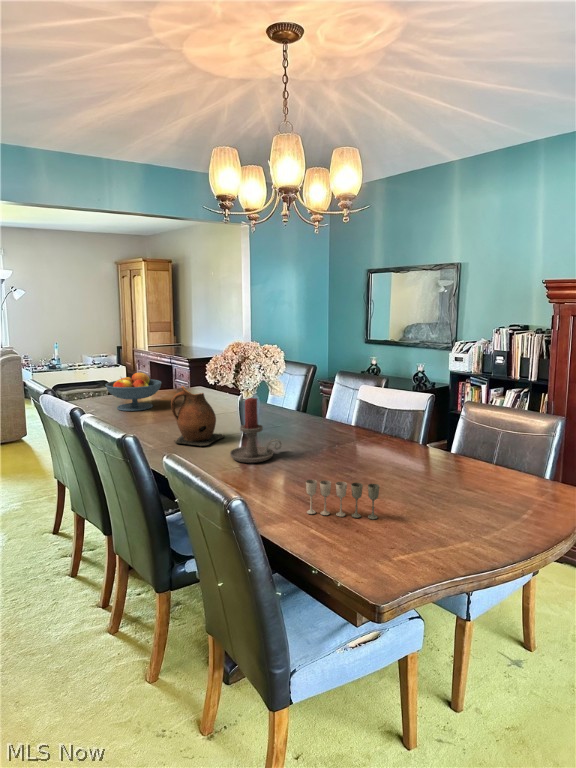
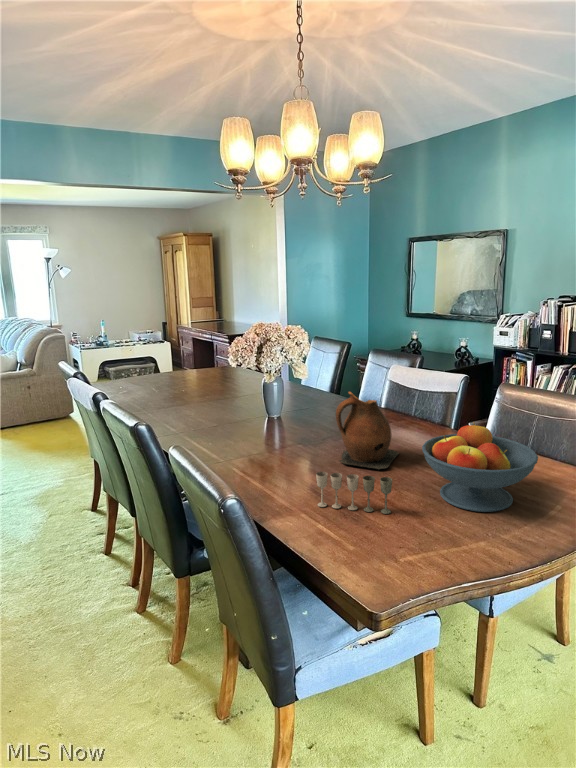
fruit bowl: present [105,372,162,411] -> present [422,422,538,512]
ceramic pitcher: present [171,386,225,446] -> present [336,392,399,470]
candle holder: present [230,398,282,463] -> none [249,383,303,449]

